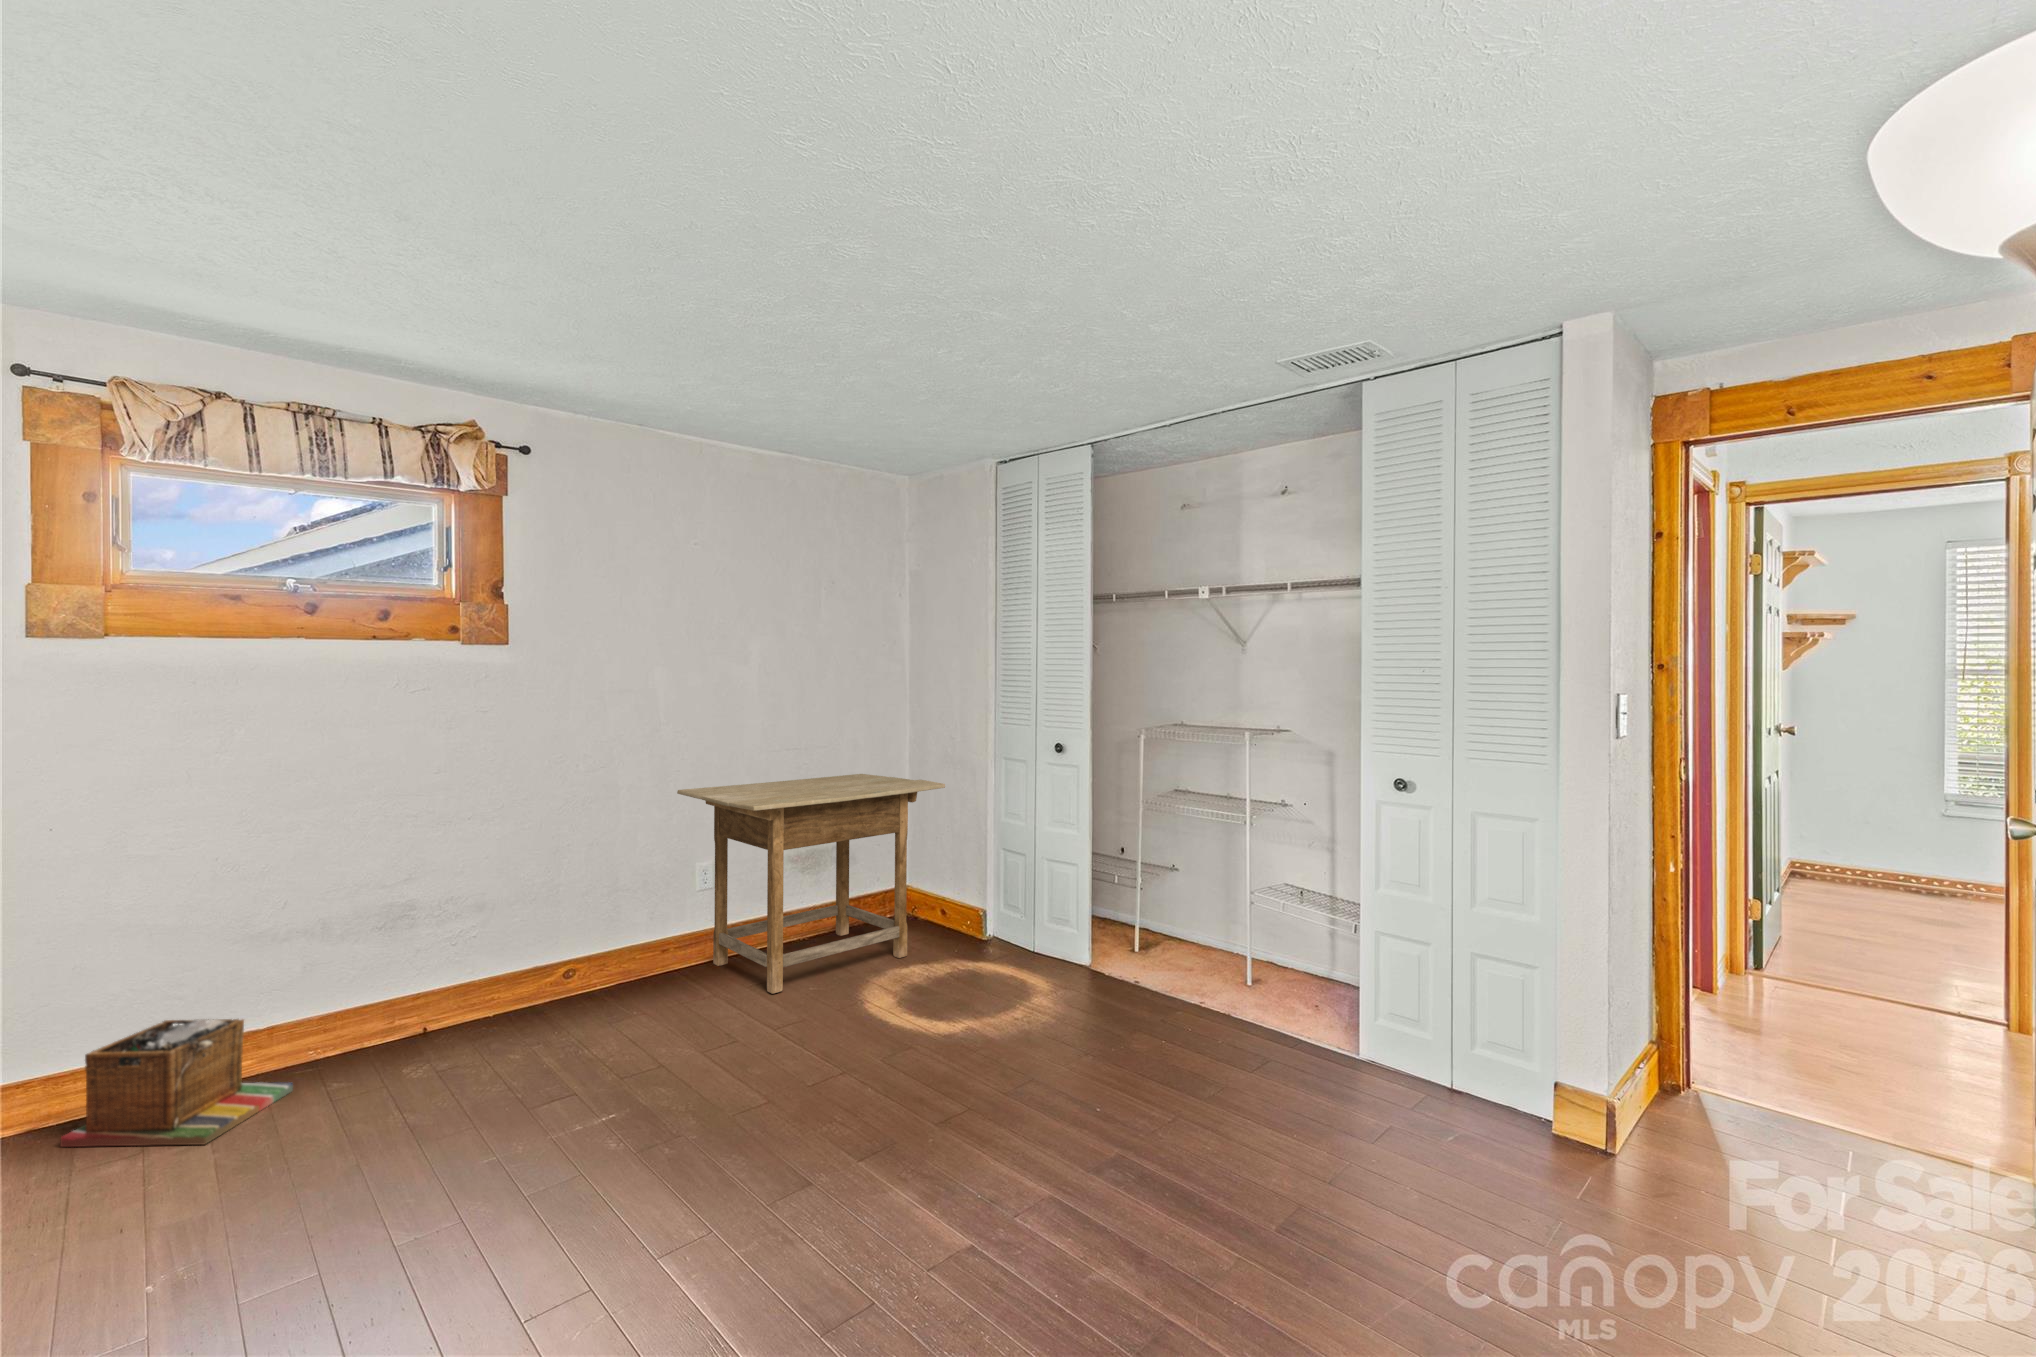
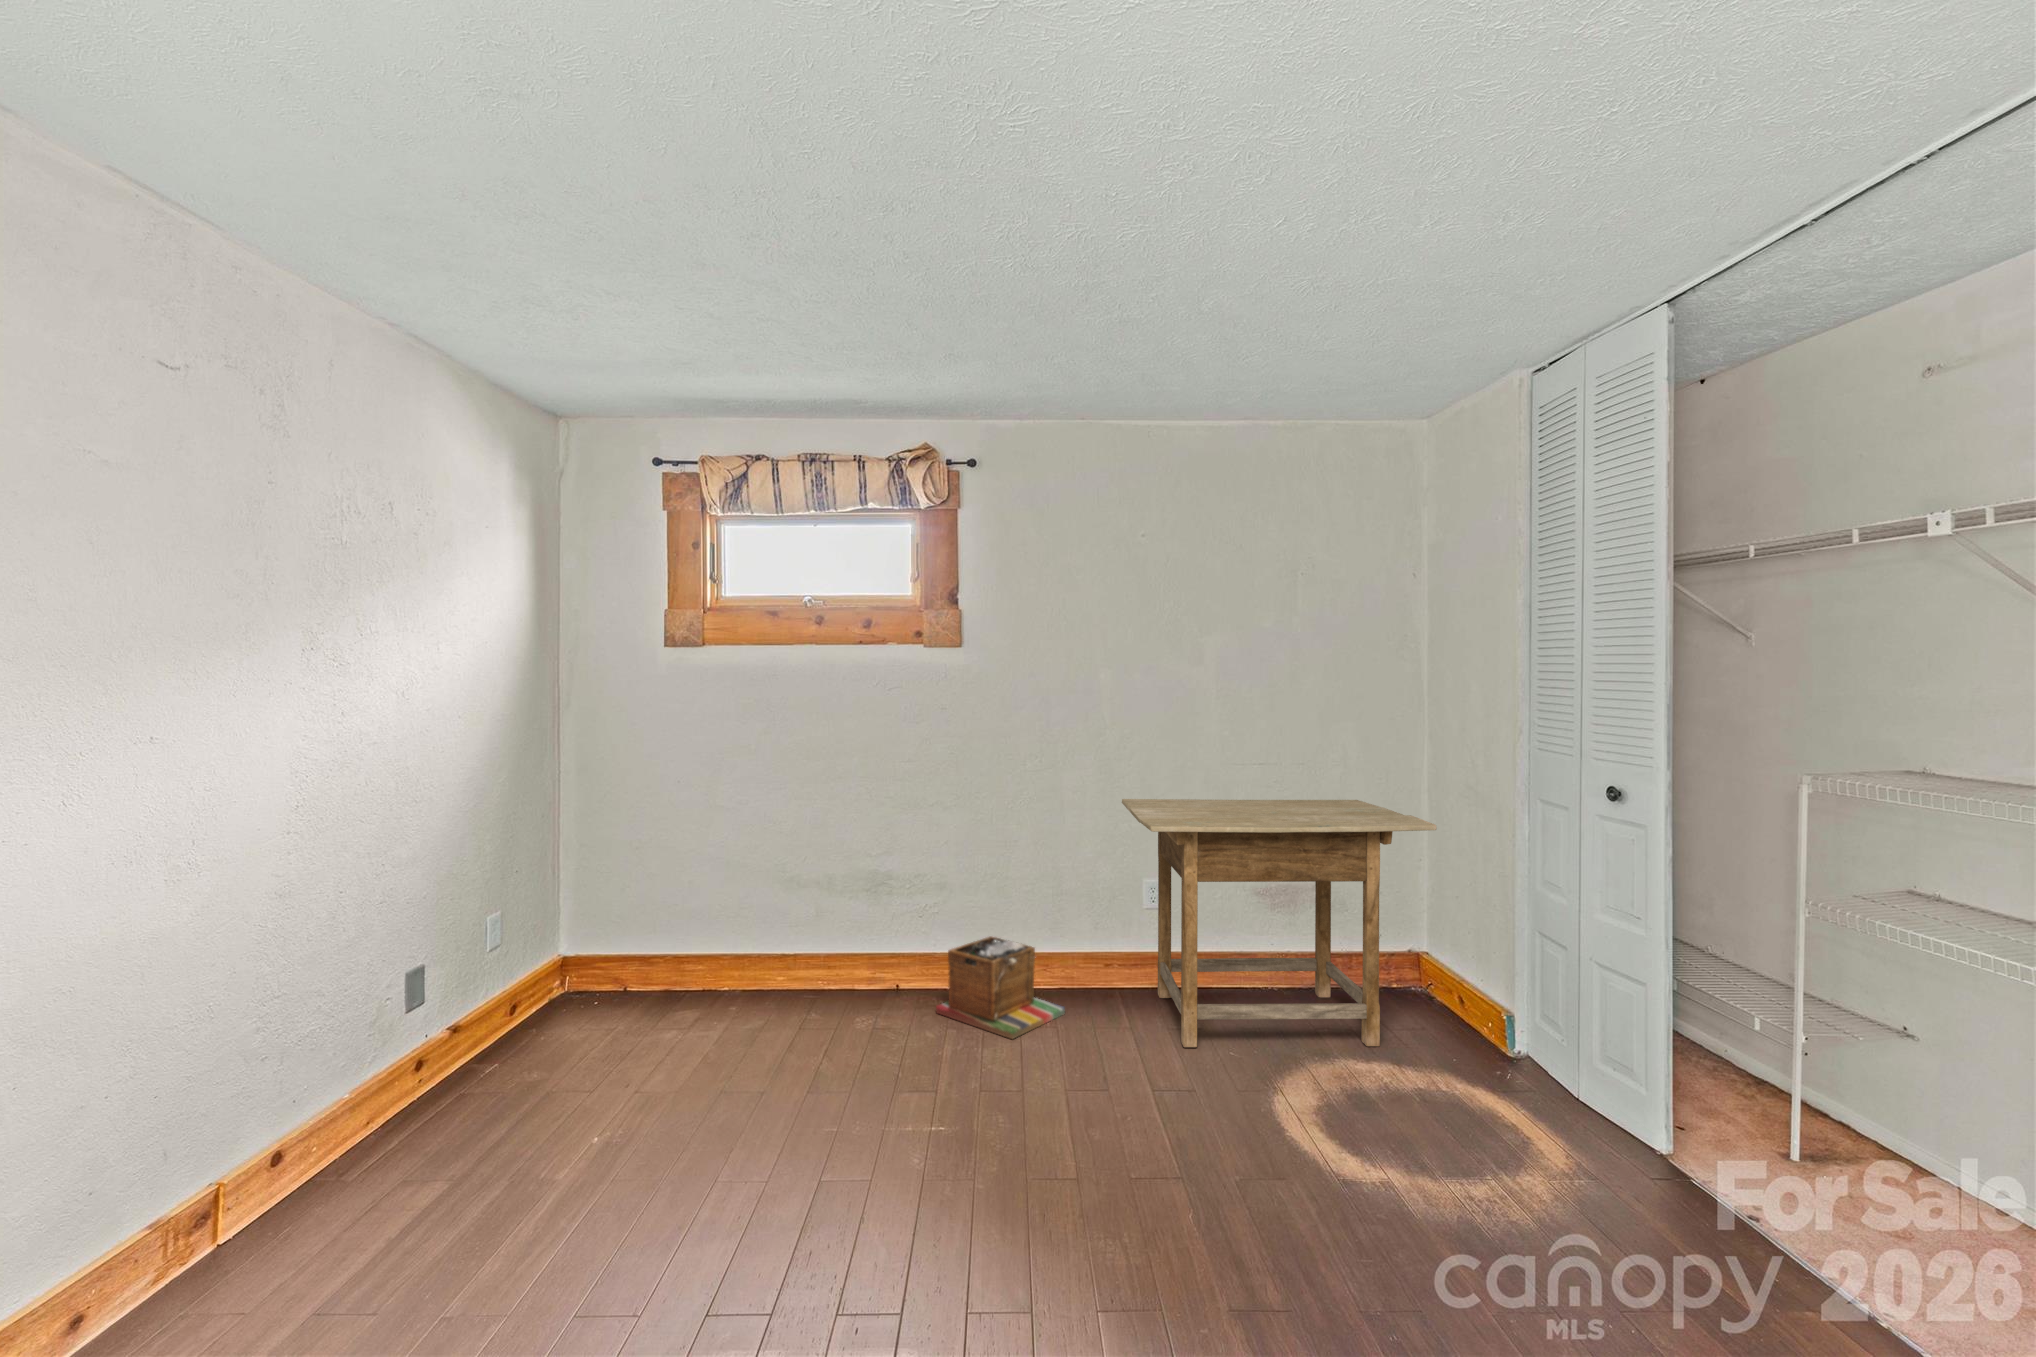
laundry basket: present [60,1019,293,1147] -> present [936,936,1065,1039]

